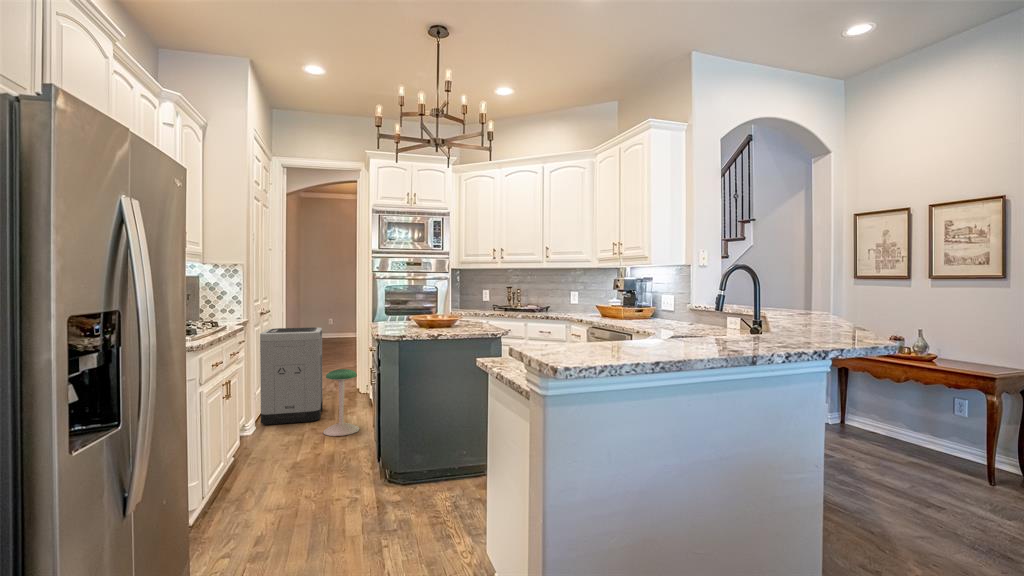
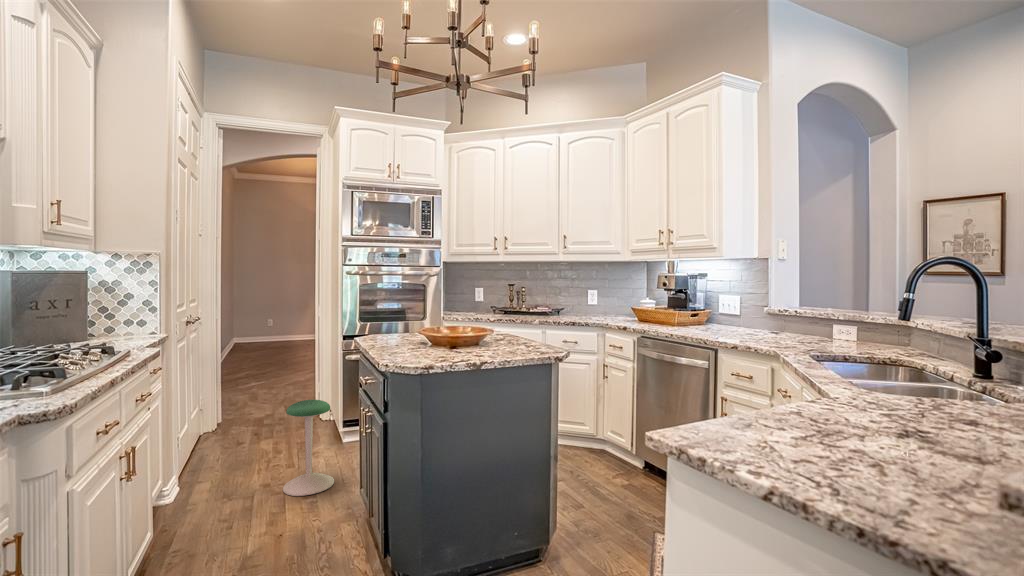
trash can: present [260,327,323,425] -> none [186,340,276,480]

